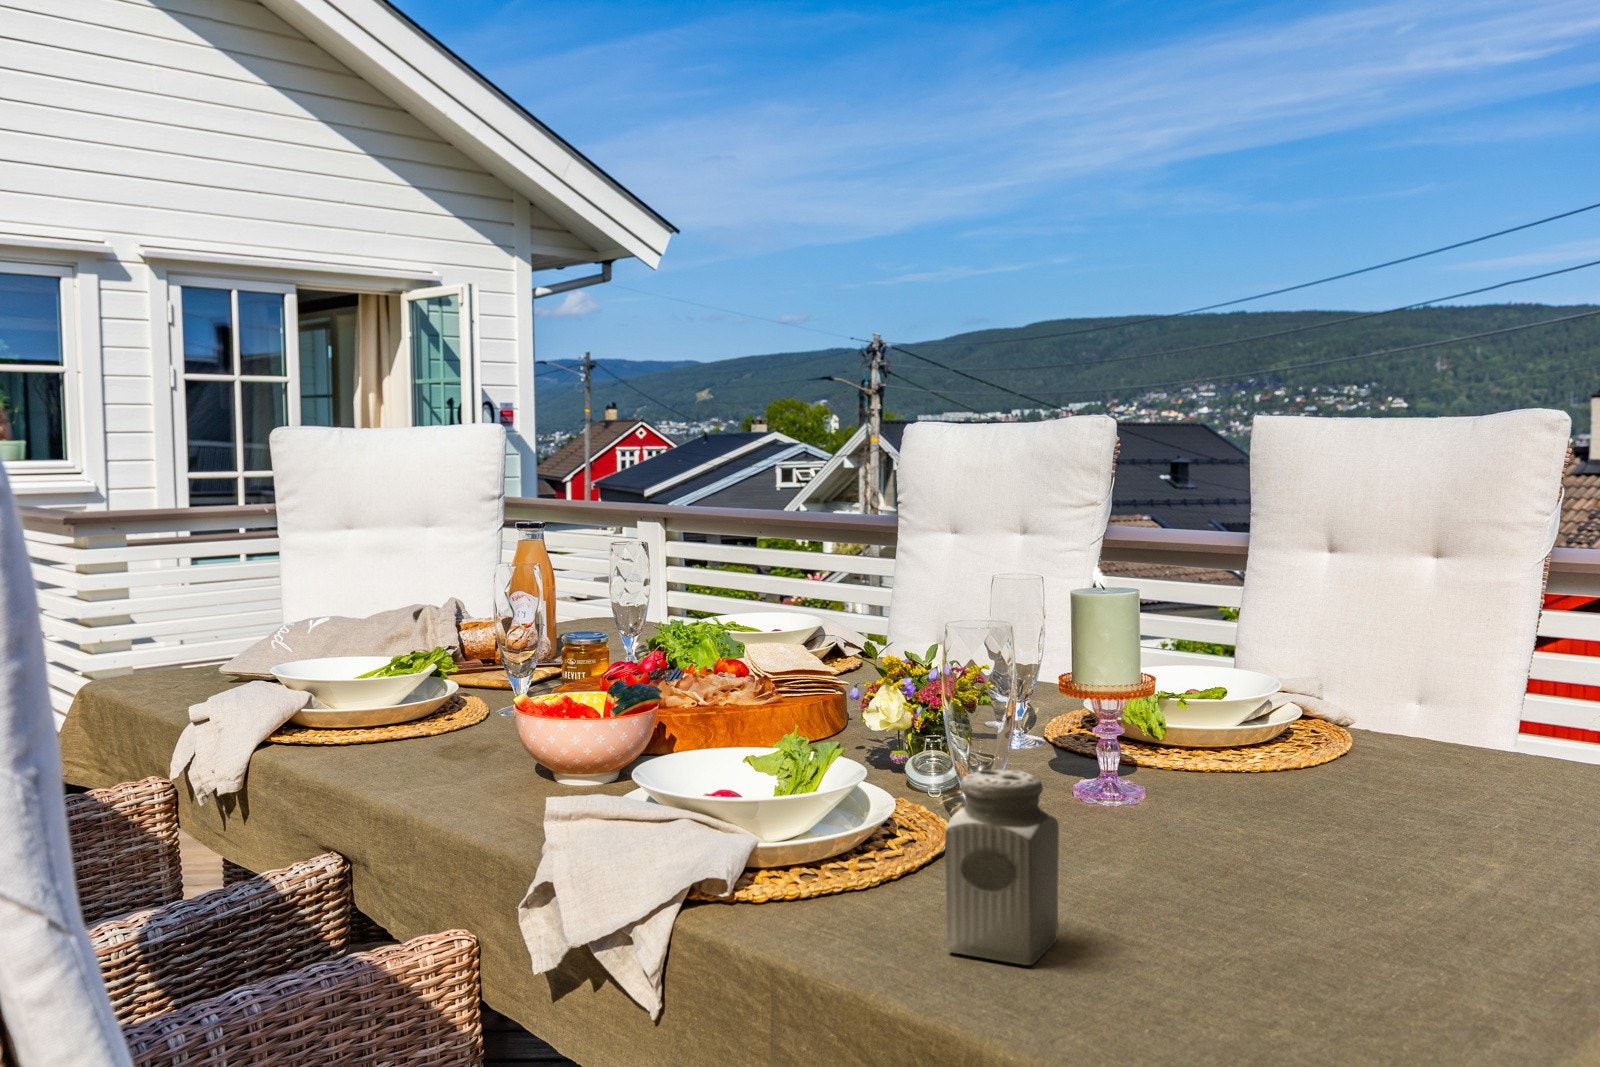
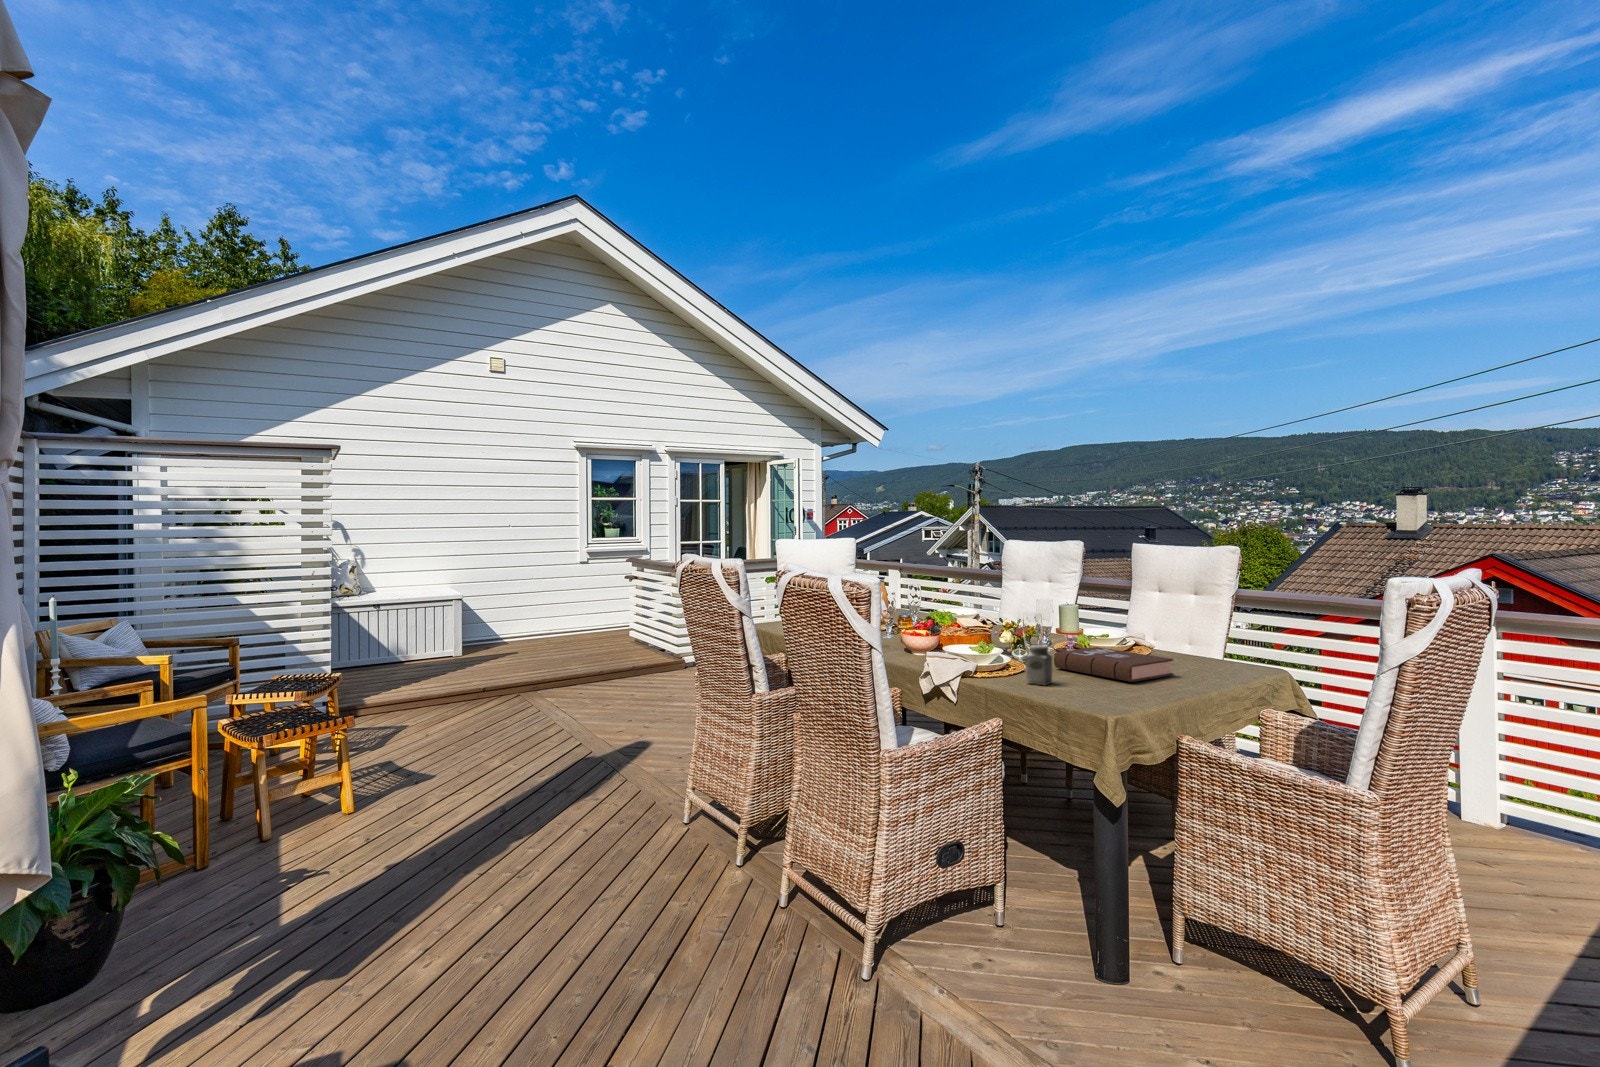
book: none [1055,742,1523,920] -> present [1054,647,1173,682]

